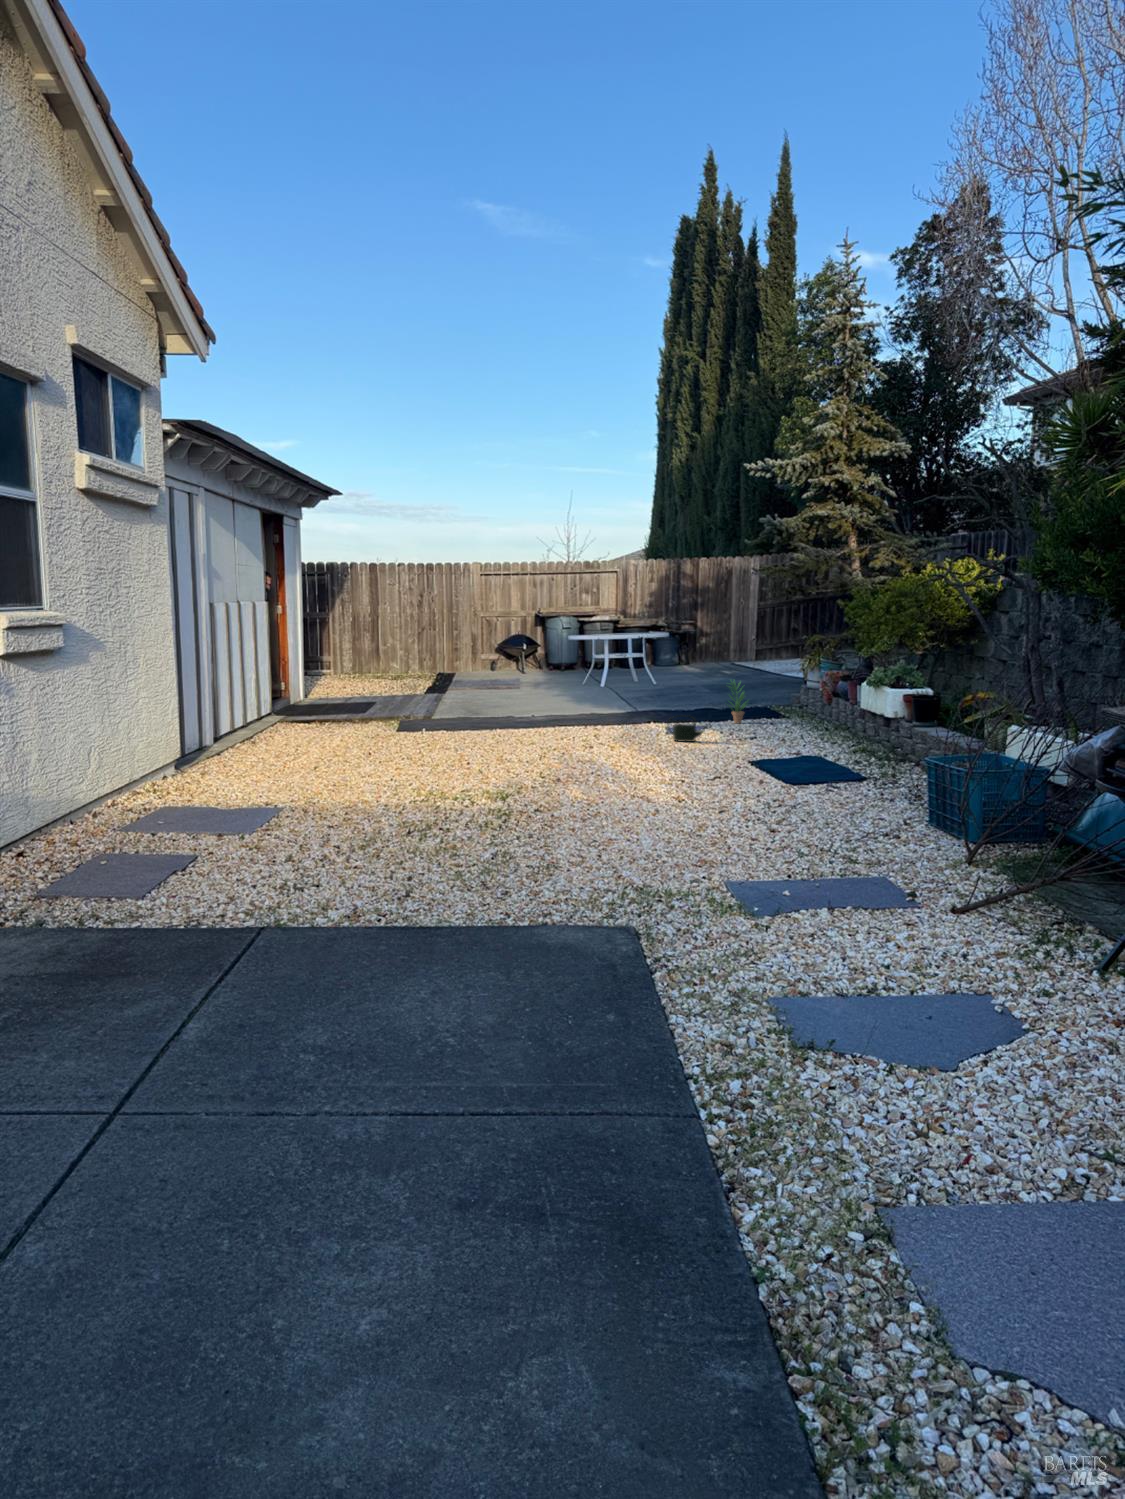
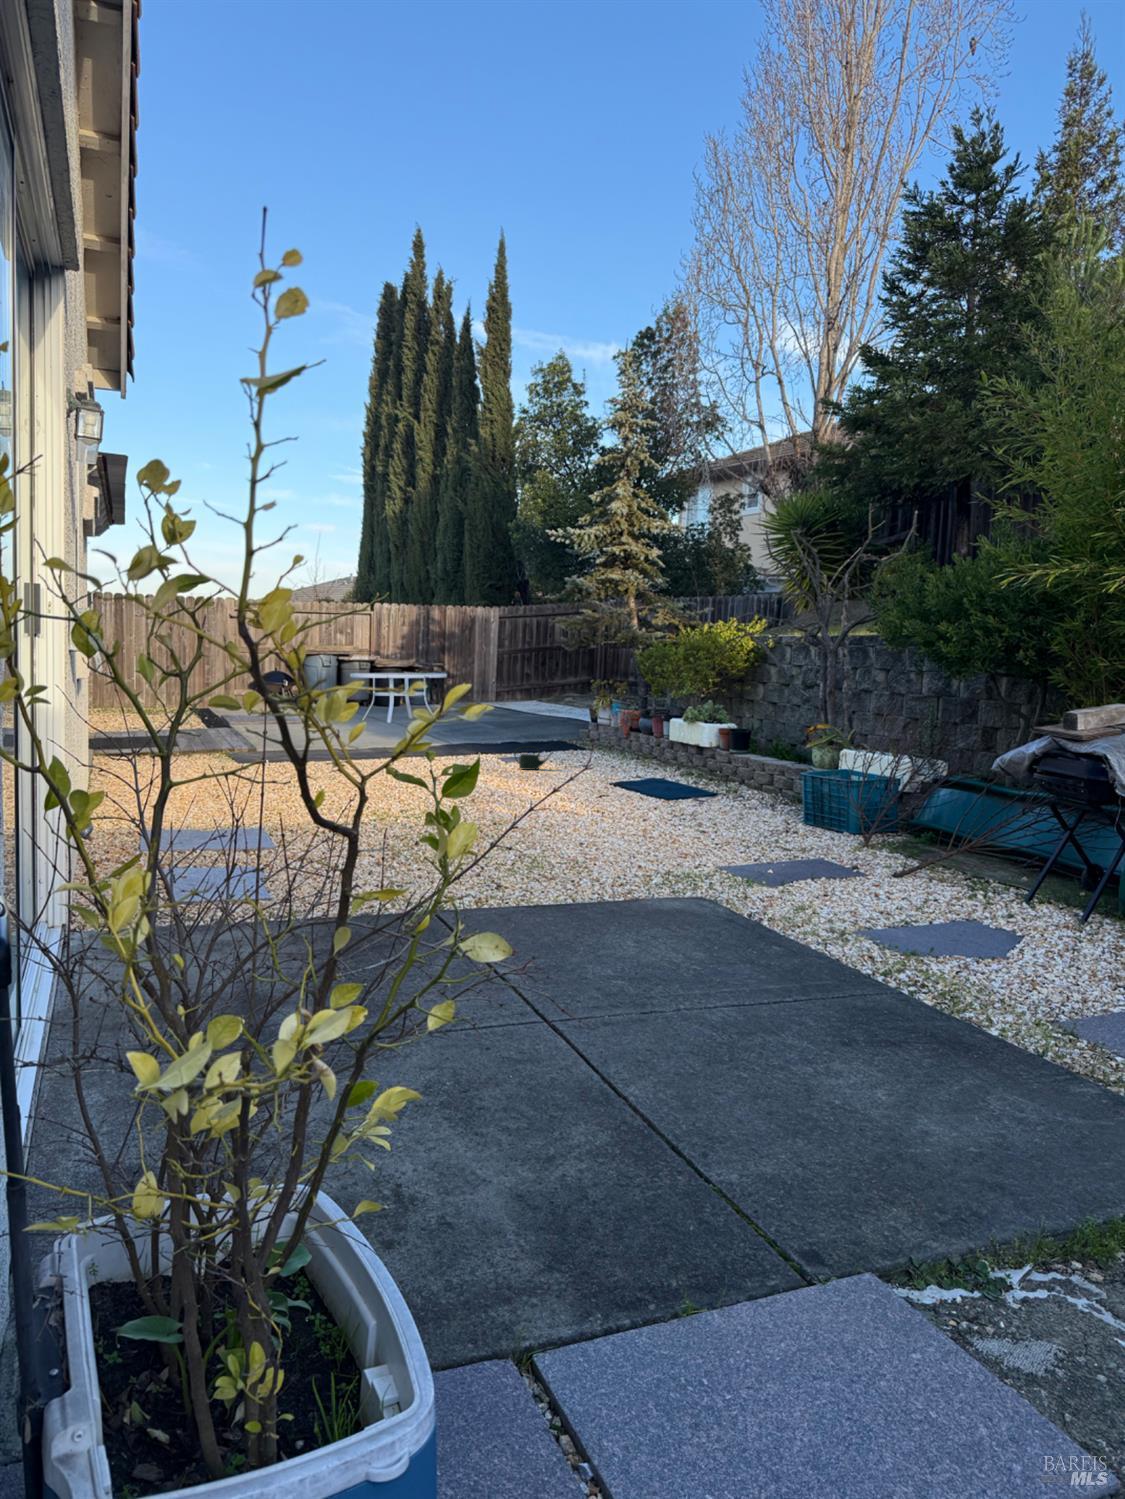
potted plant: present [729,682,747,723] -> none [543,714,565,754]

